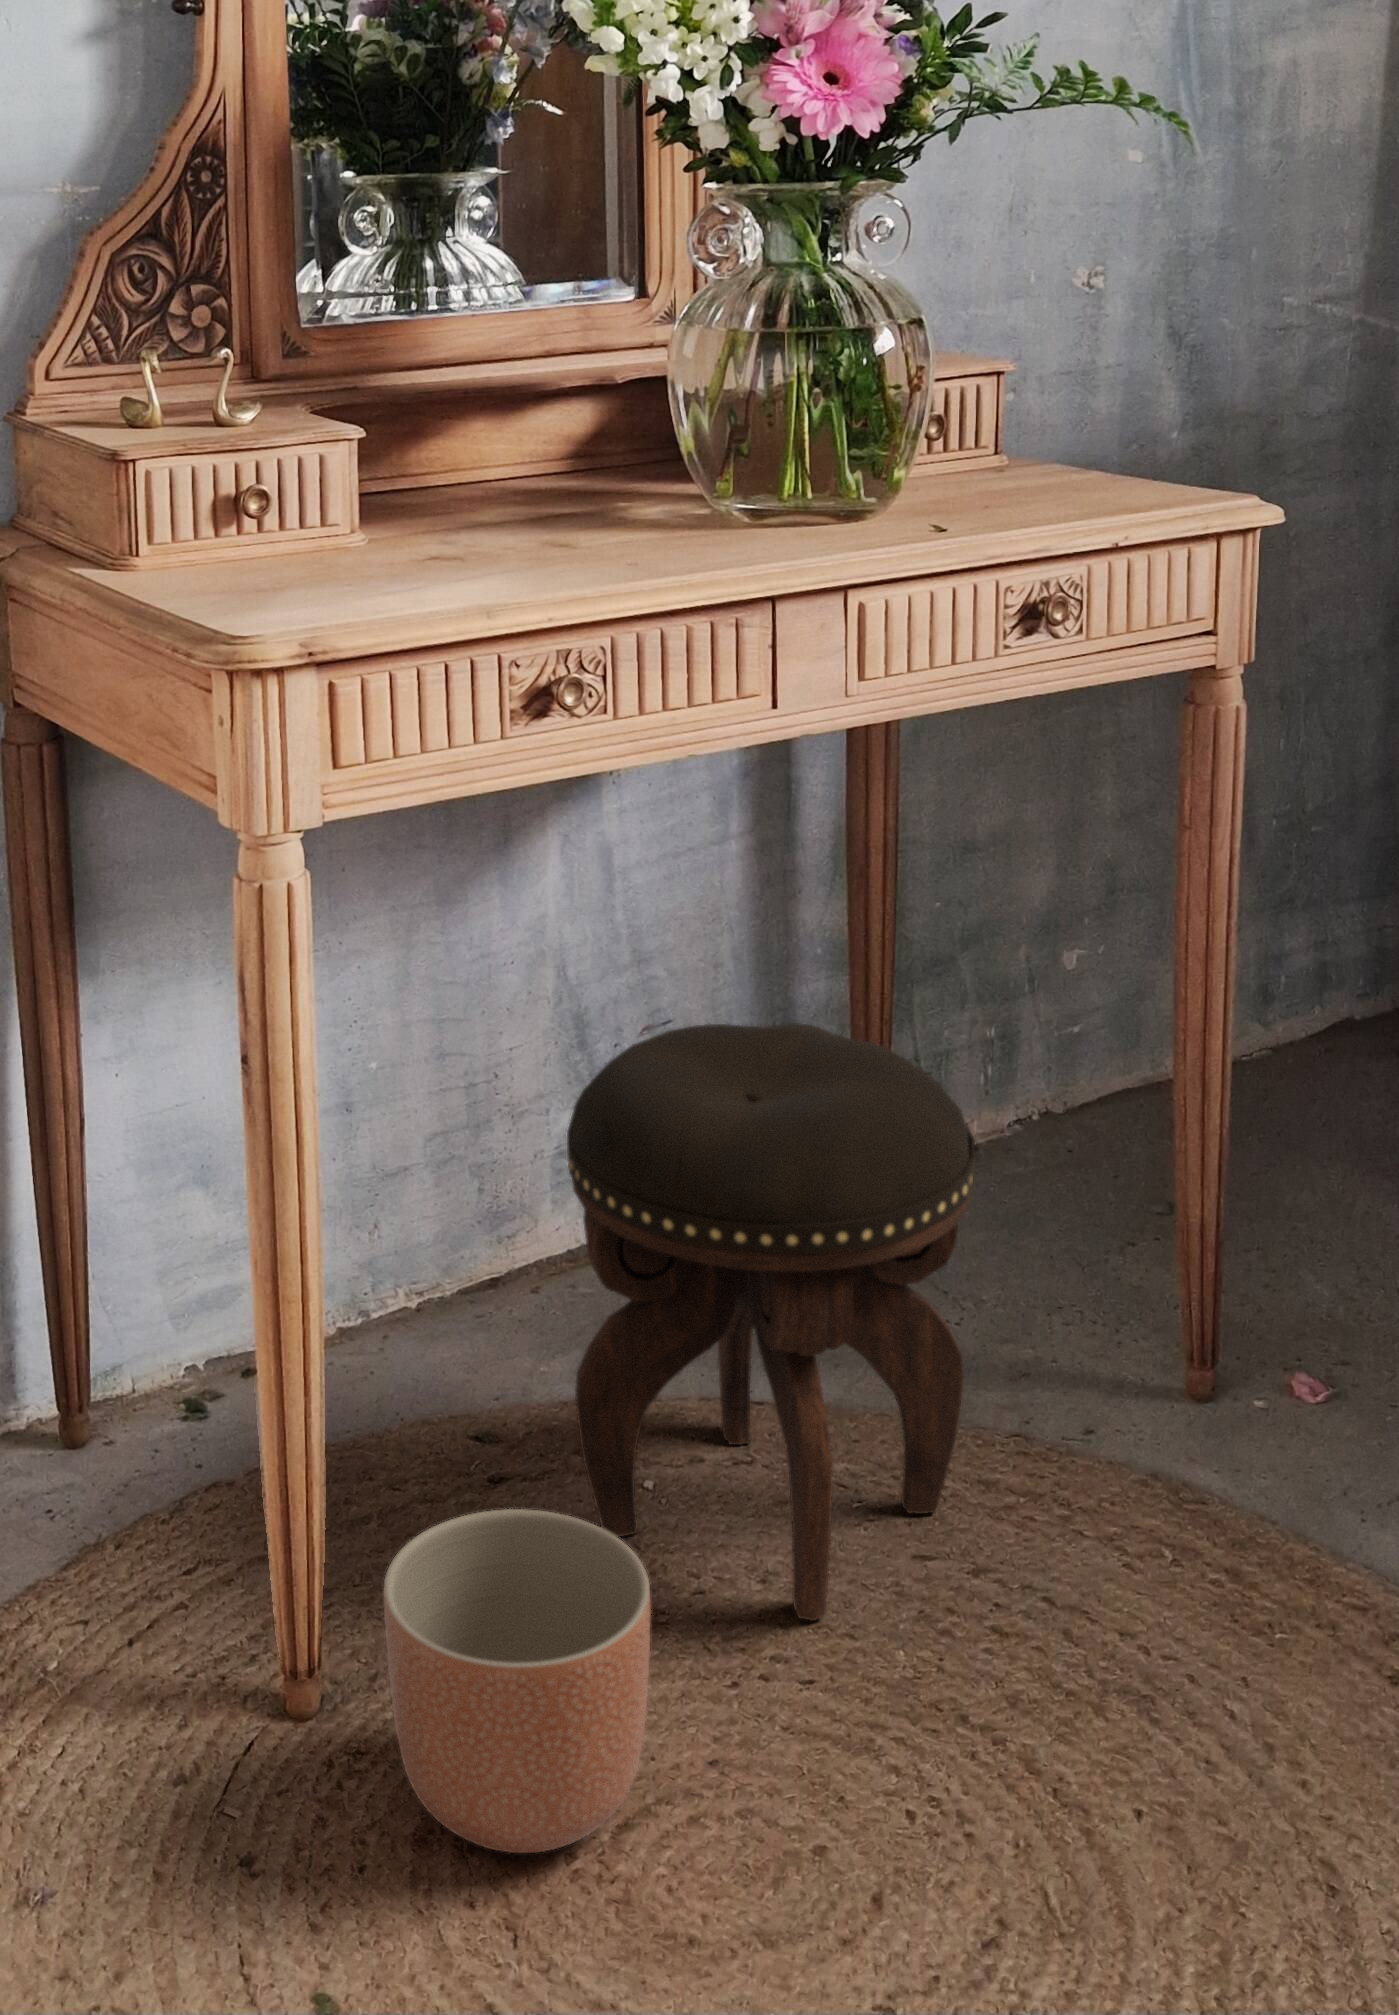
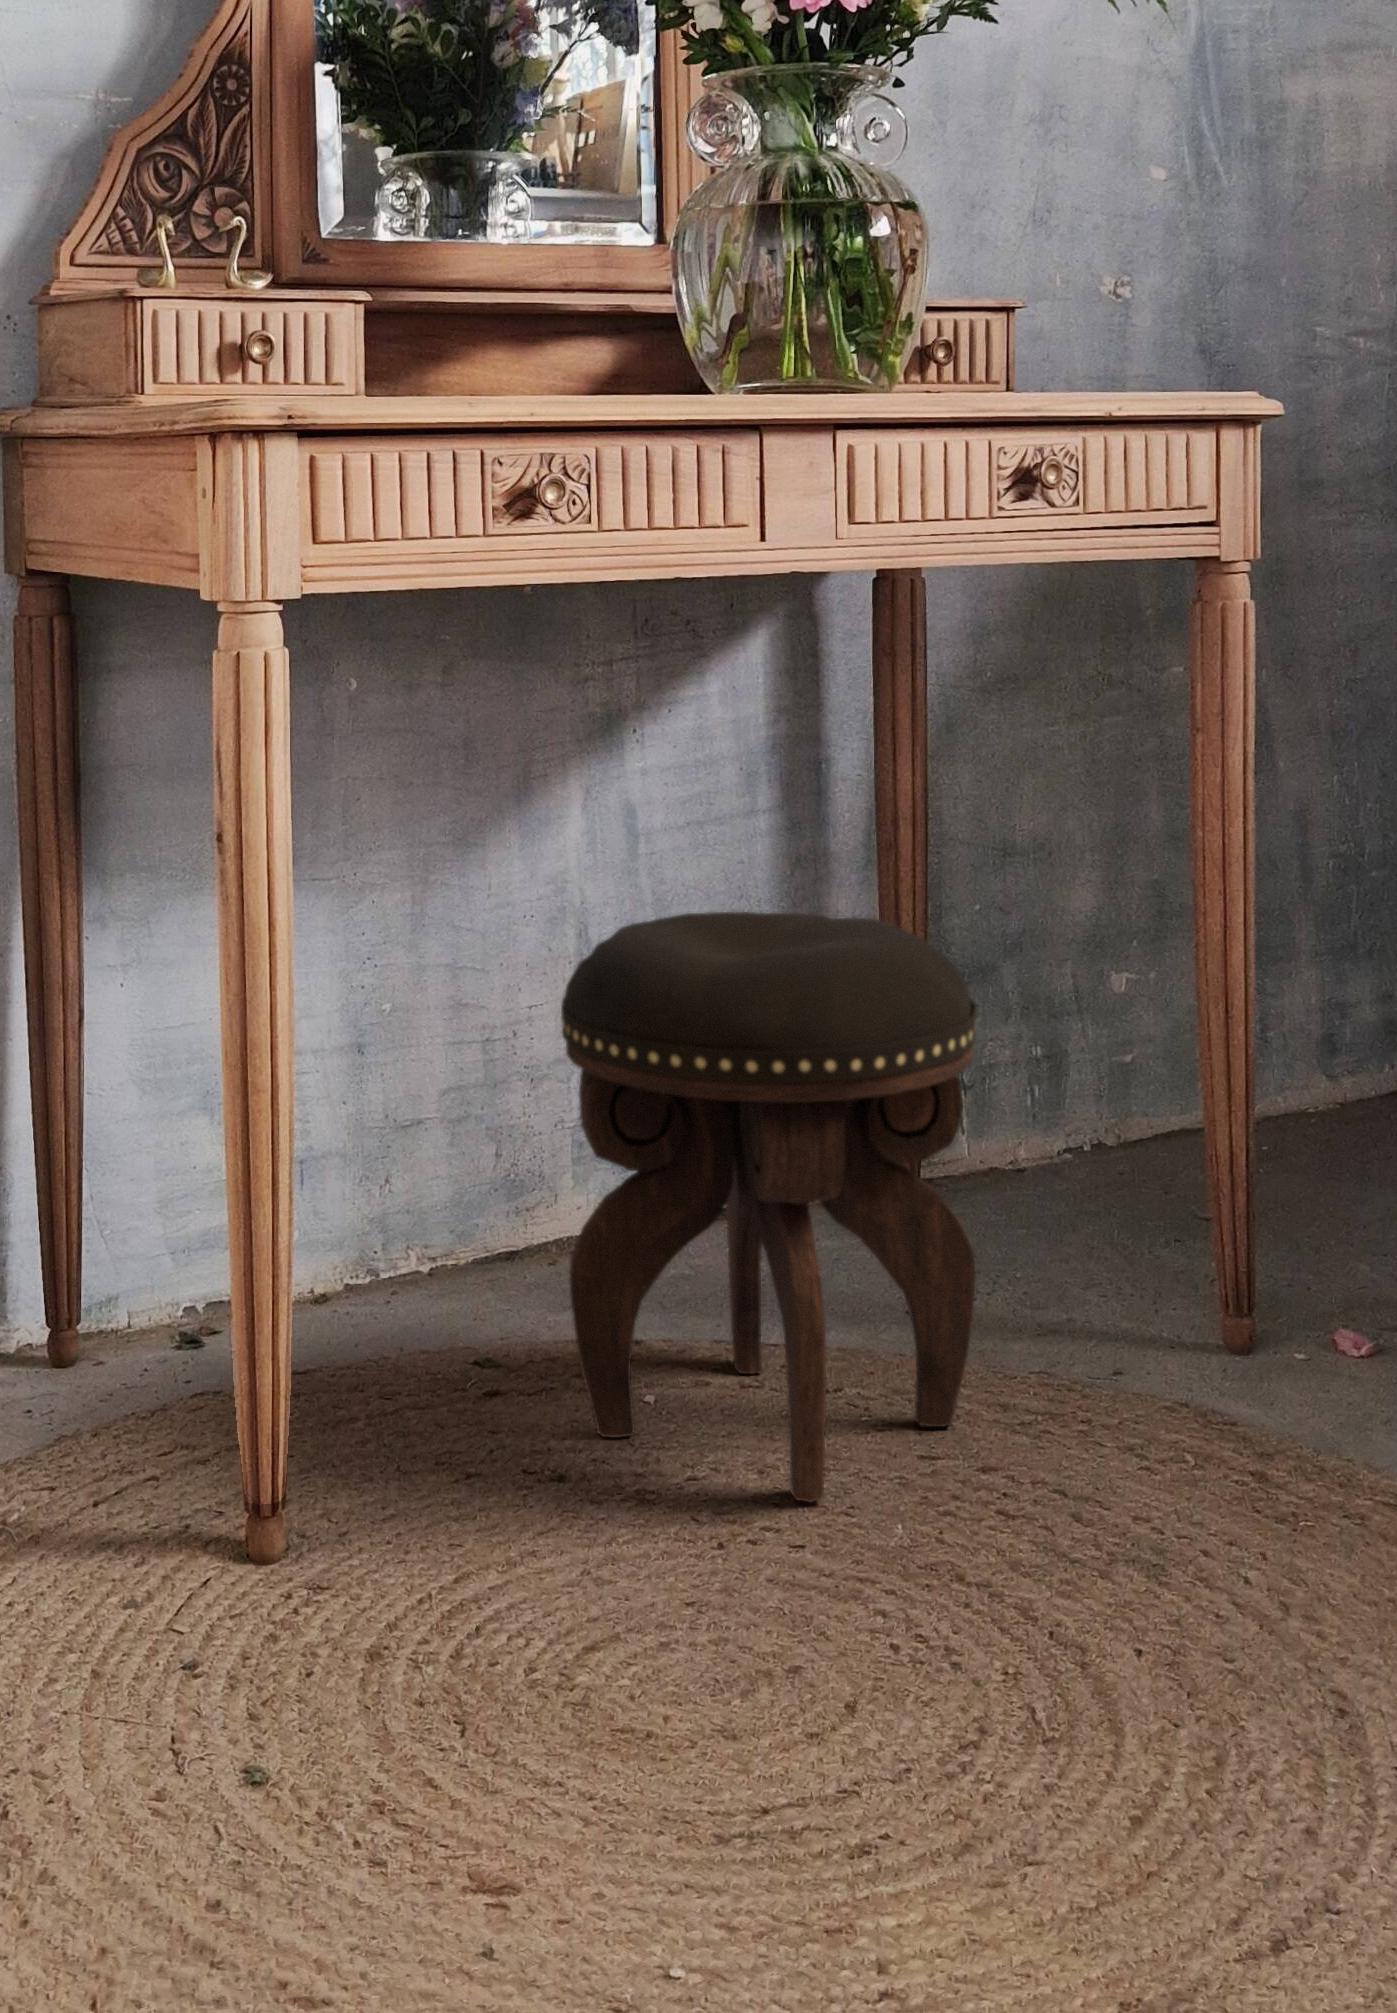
planter: present [383,1509,651,1853] -> none [340,1329,617,1665]

